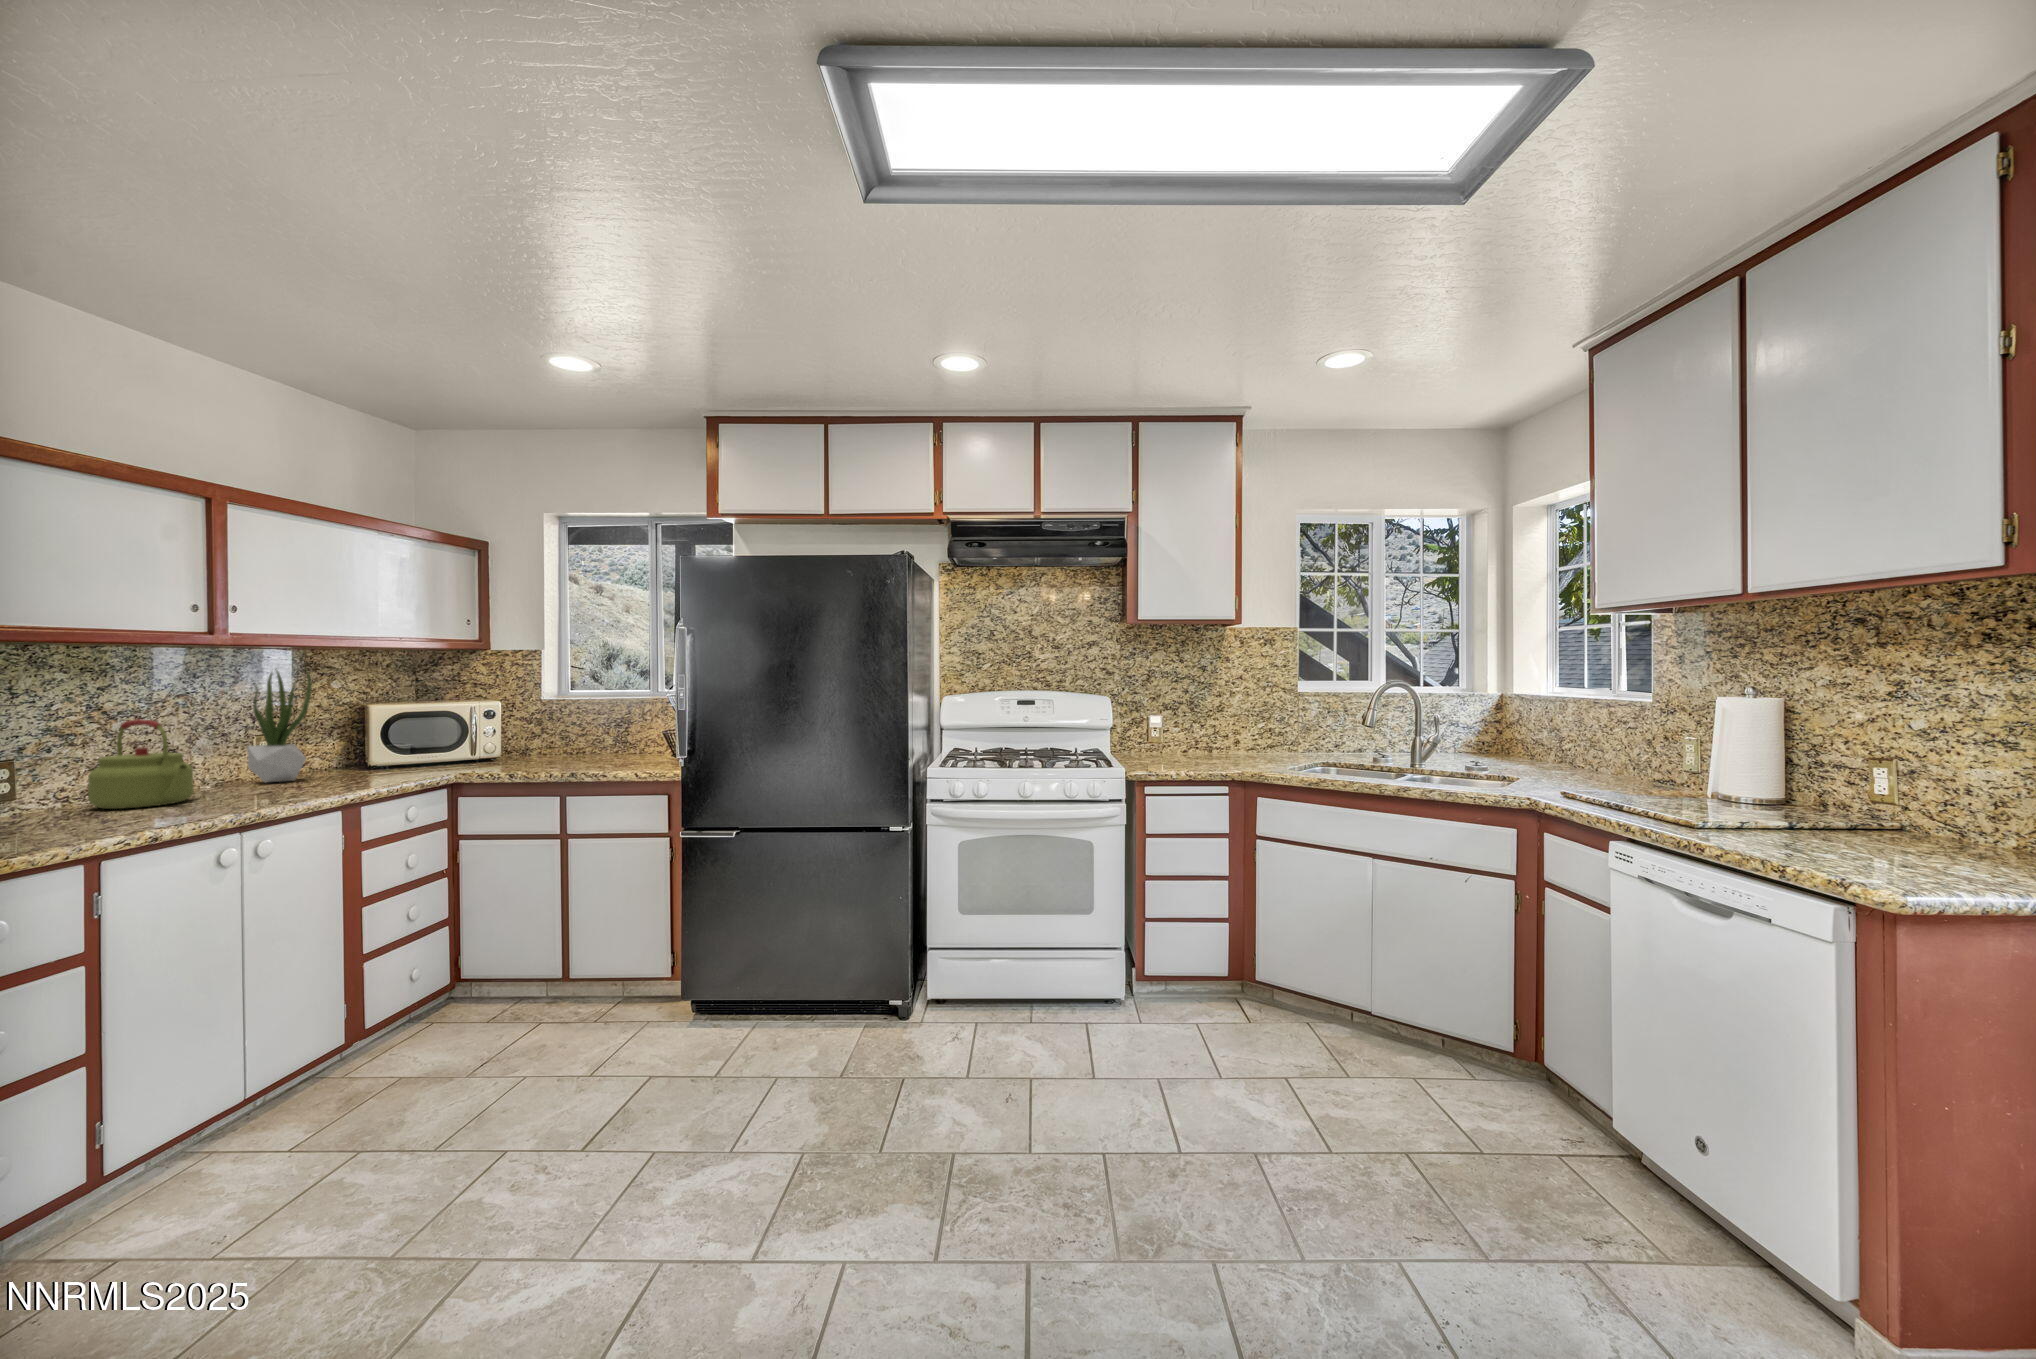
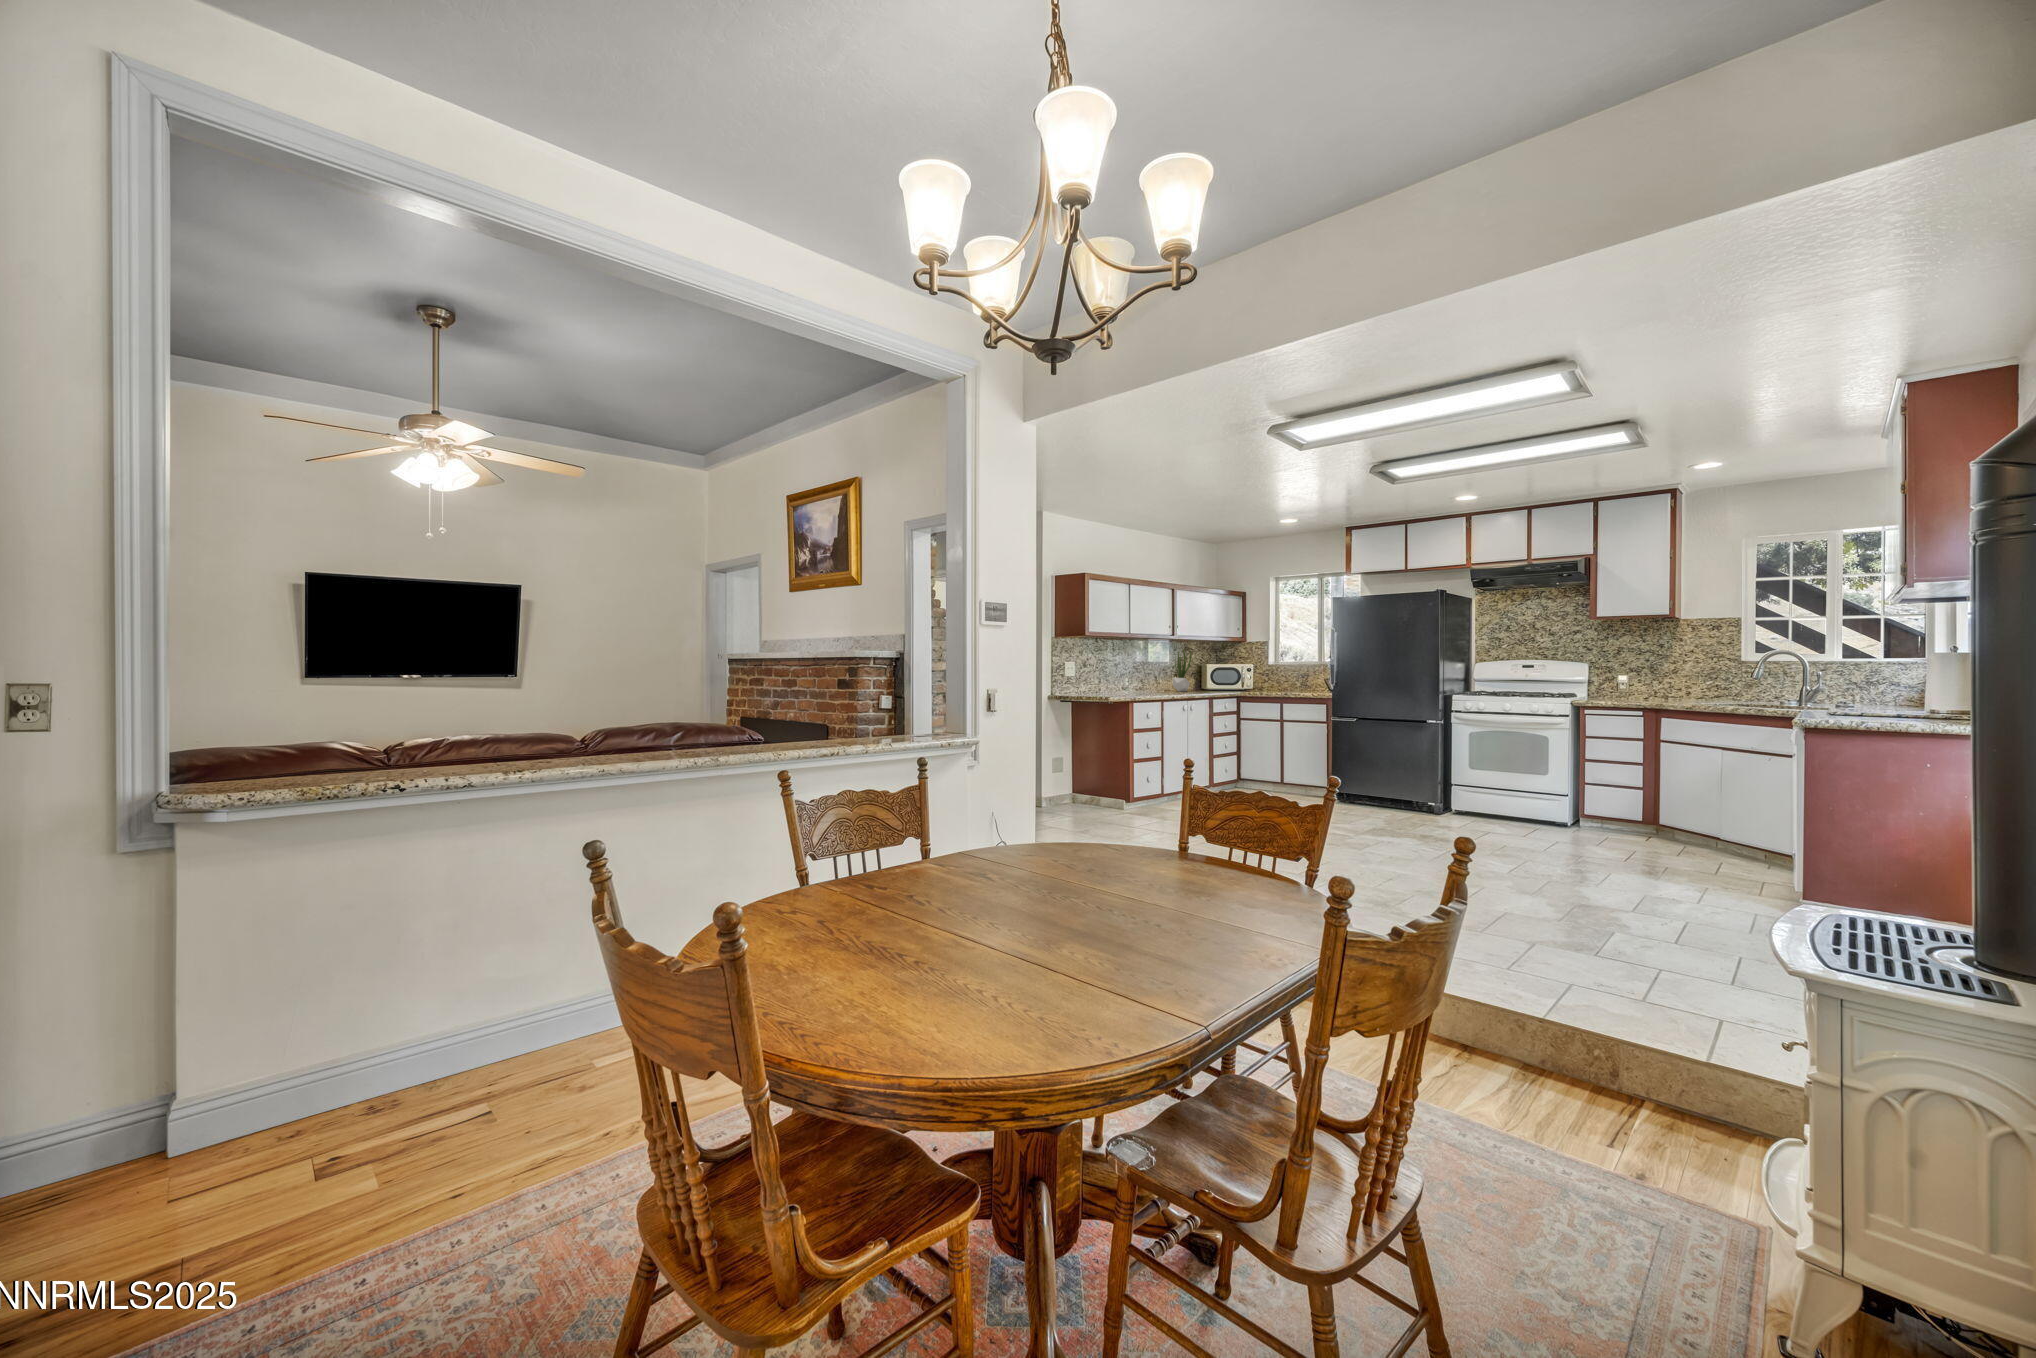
kettle: present [88,719,194,809] -> none [1142,665,1169,694]

